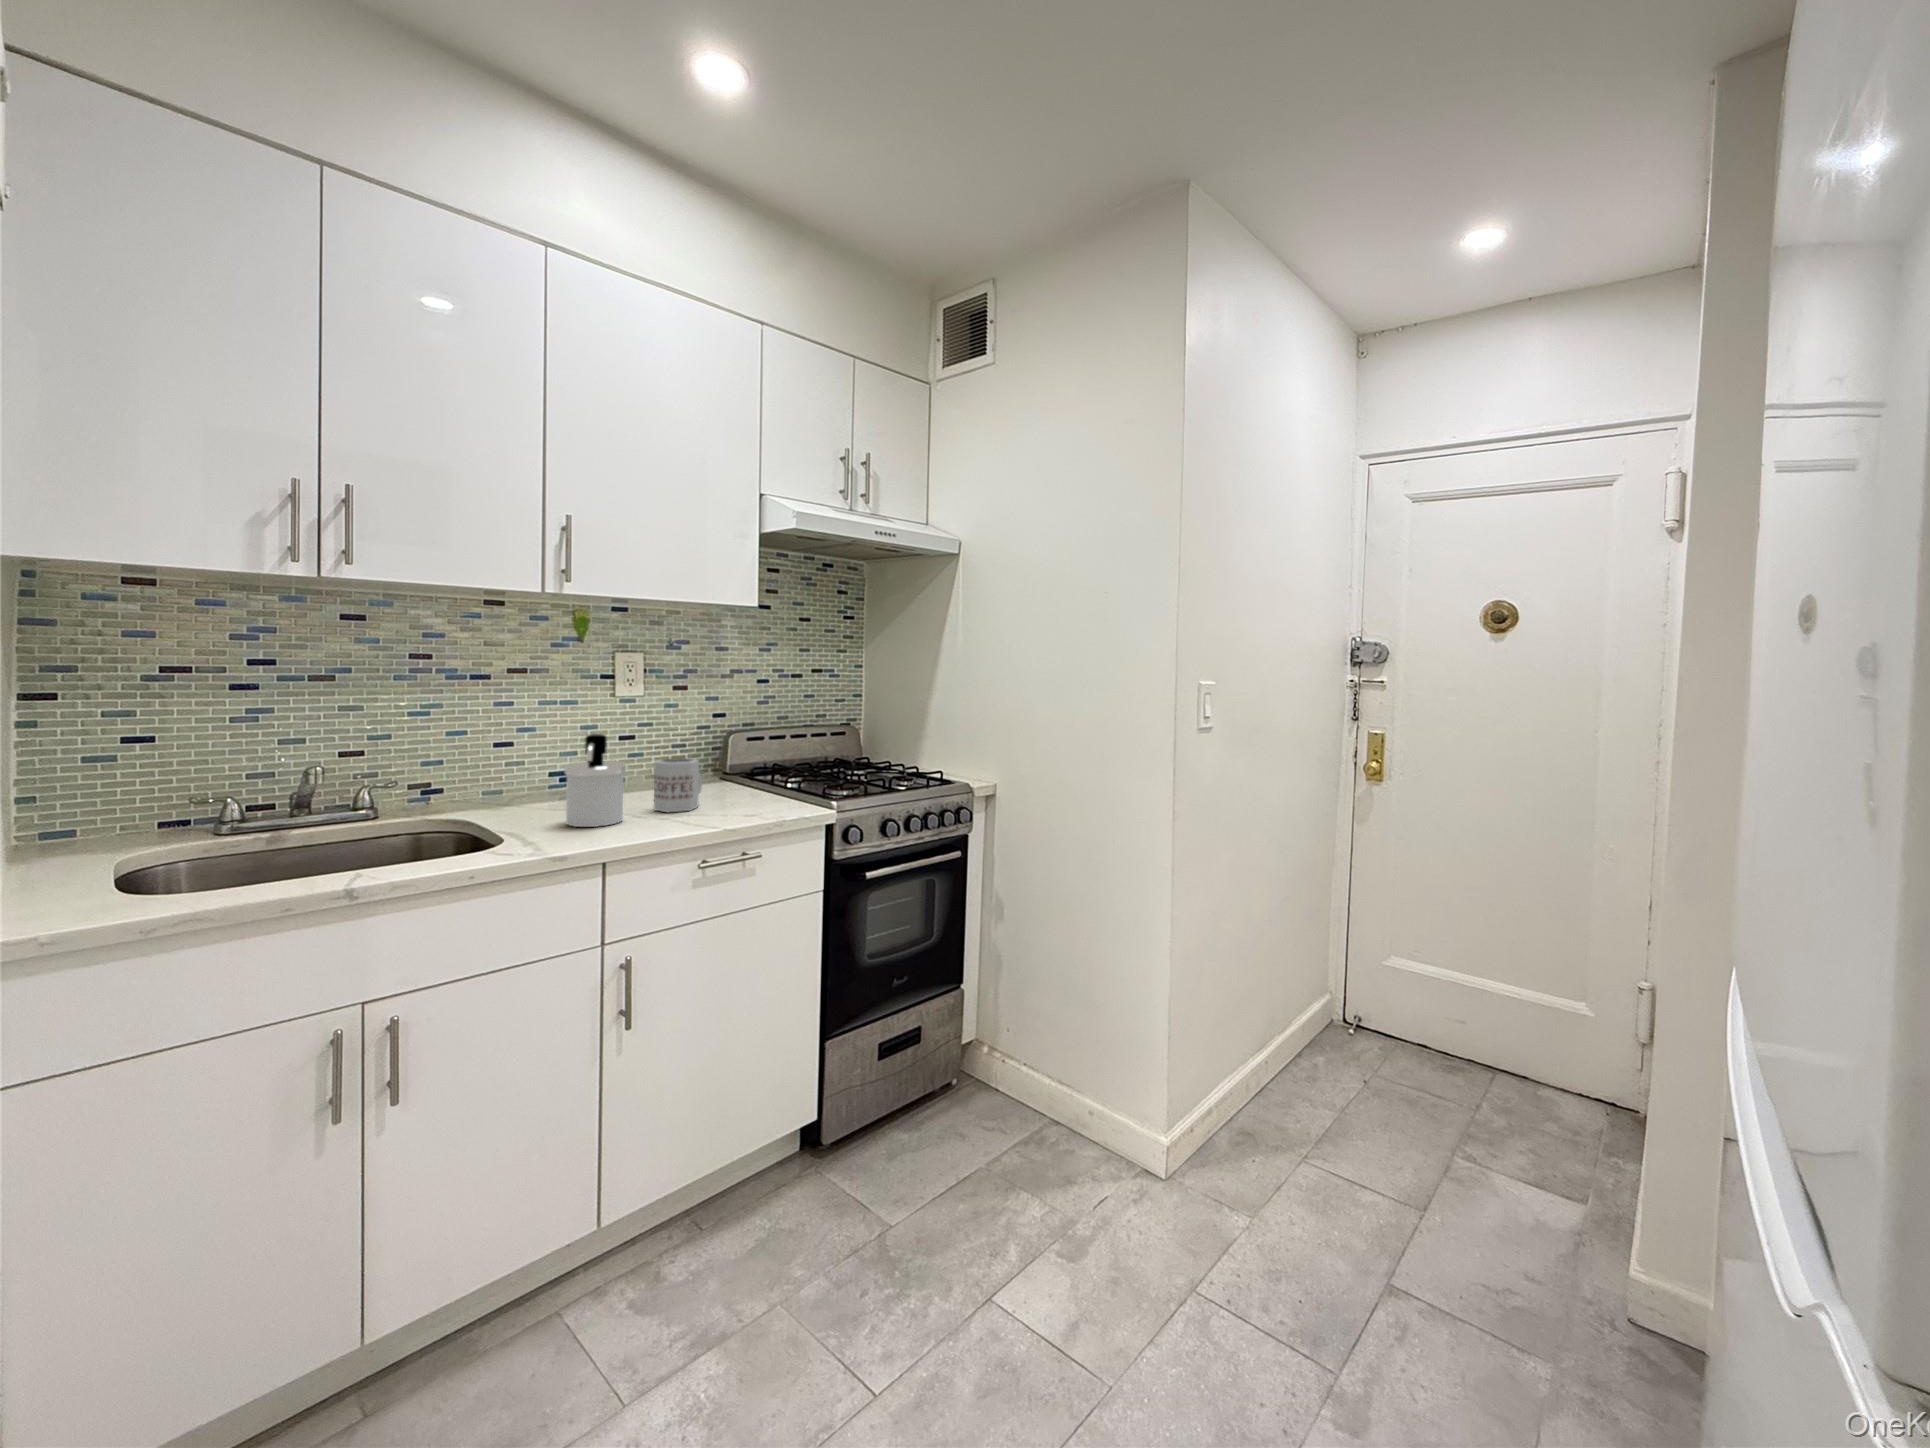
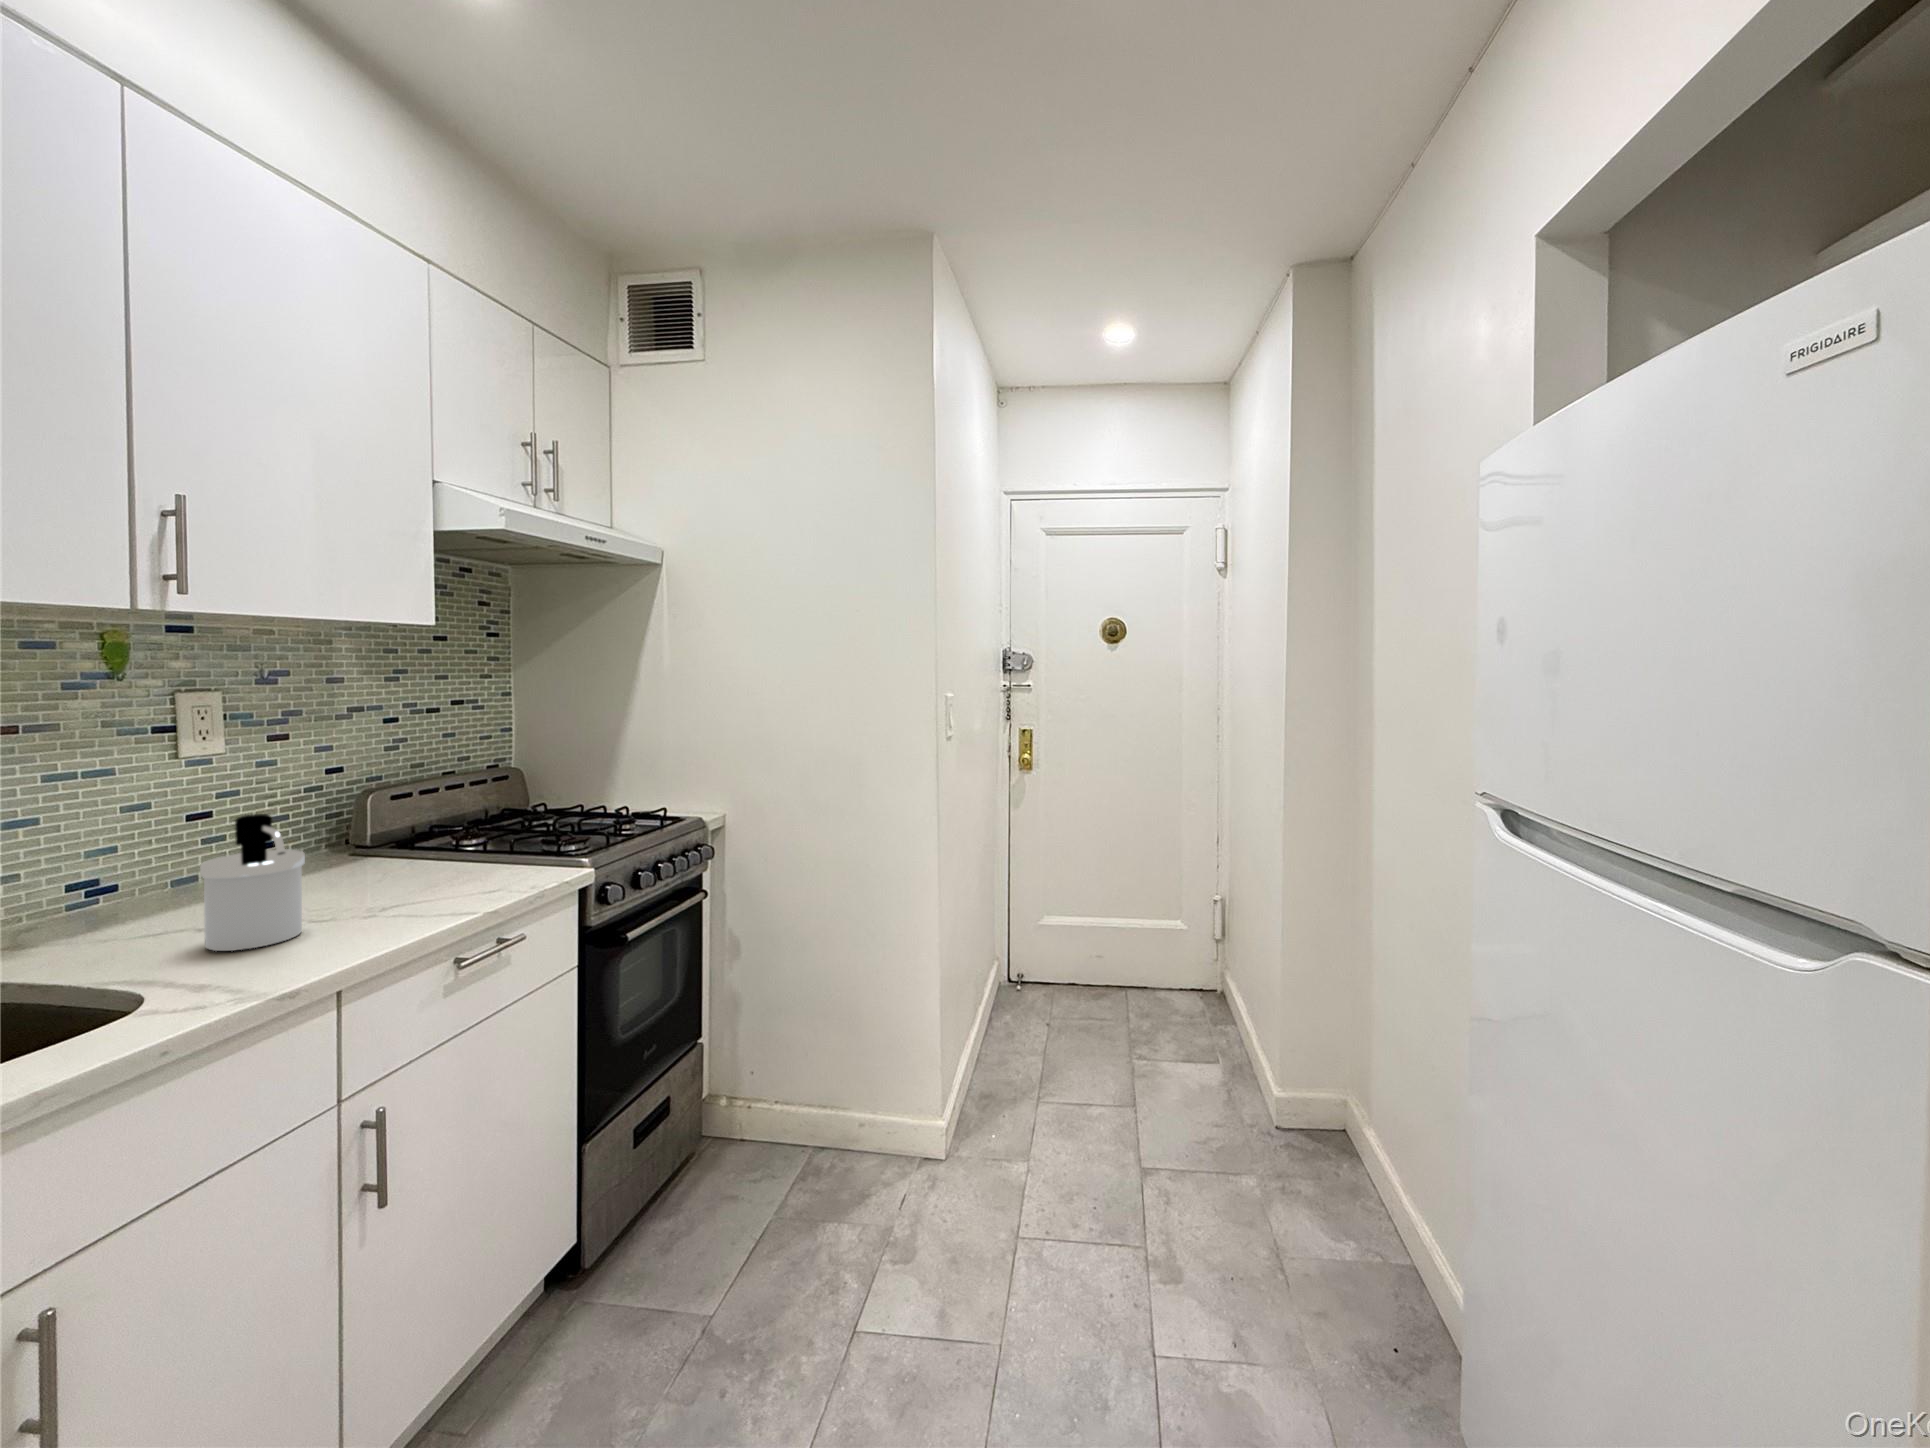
mug: present [654,758,702,812] -> none [324,833,389,909]

